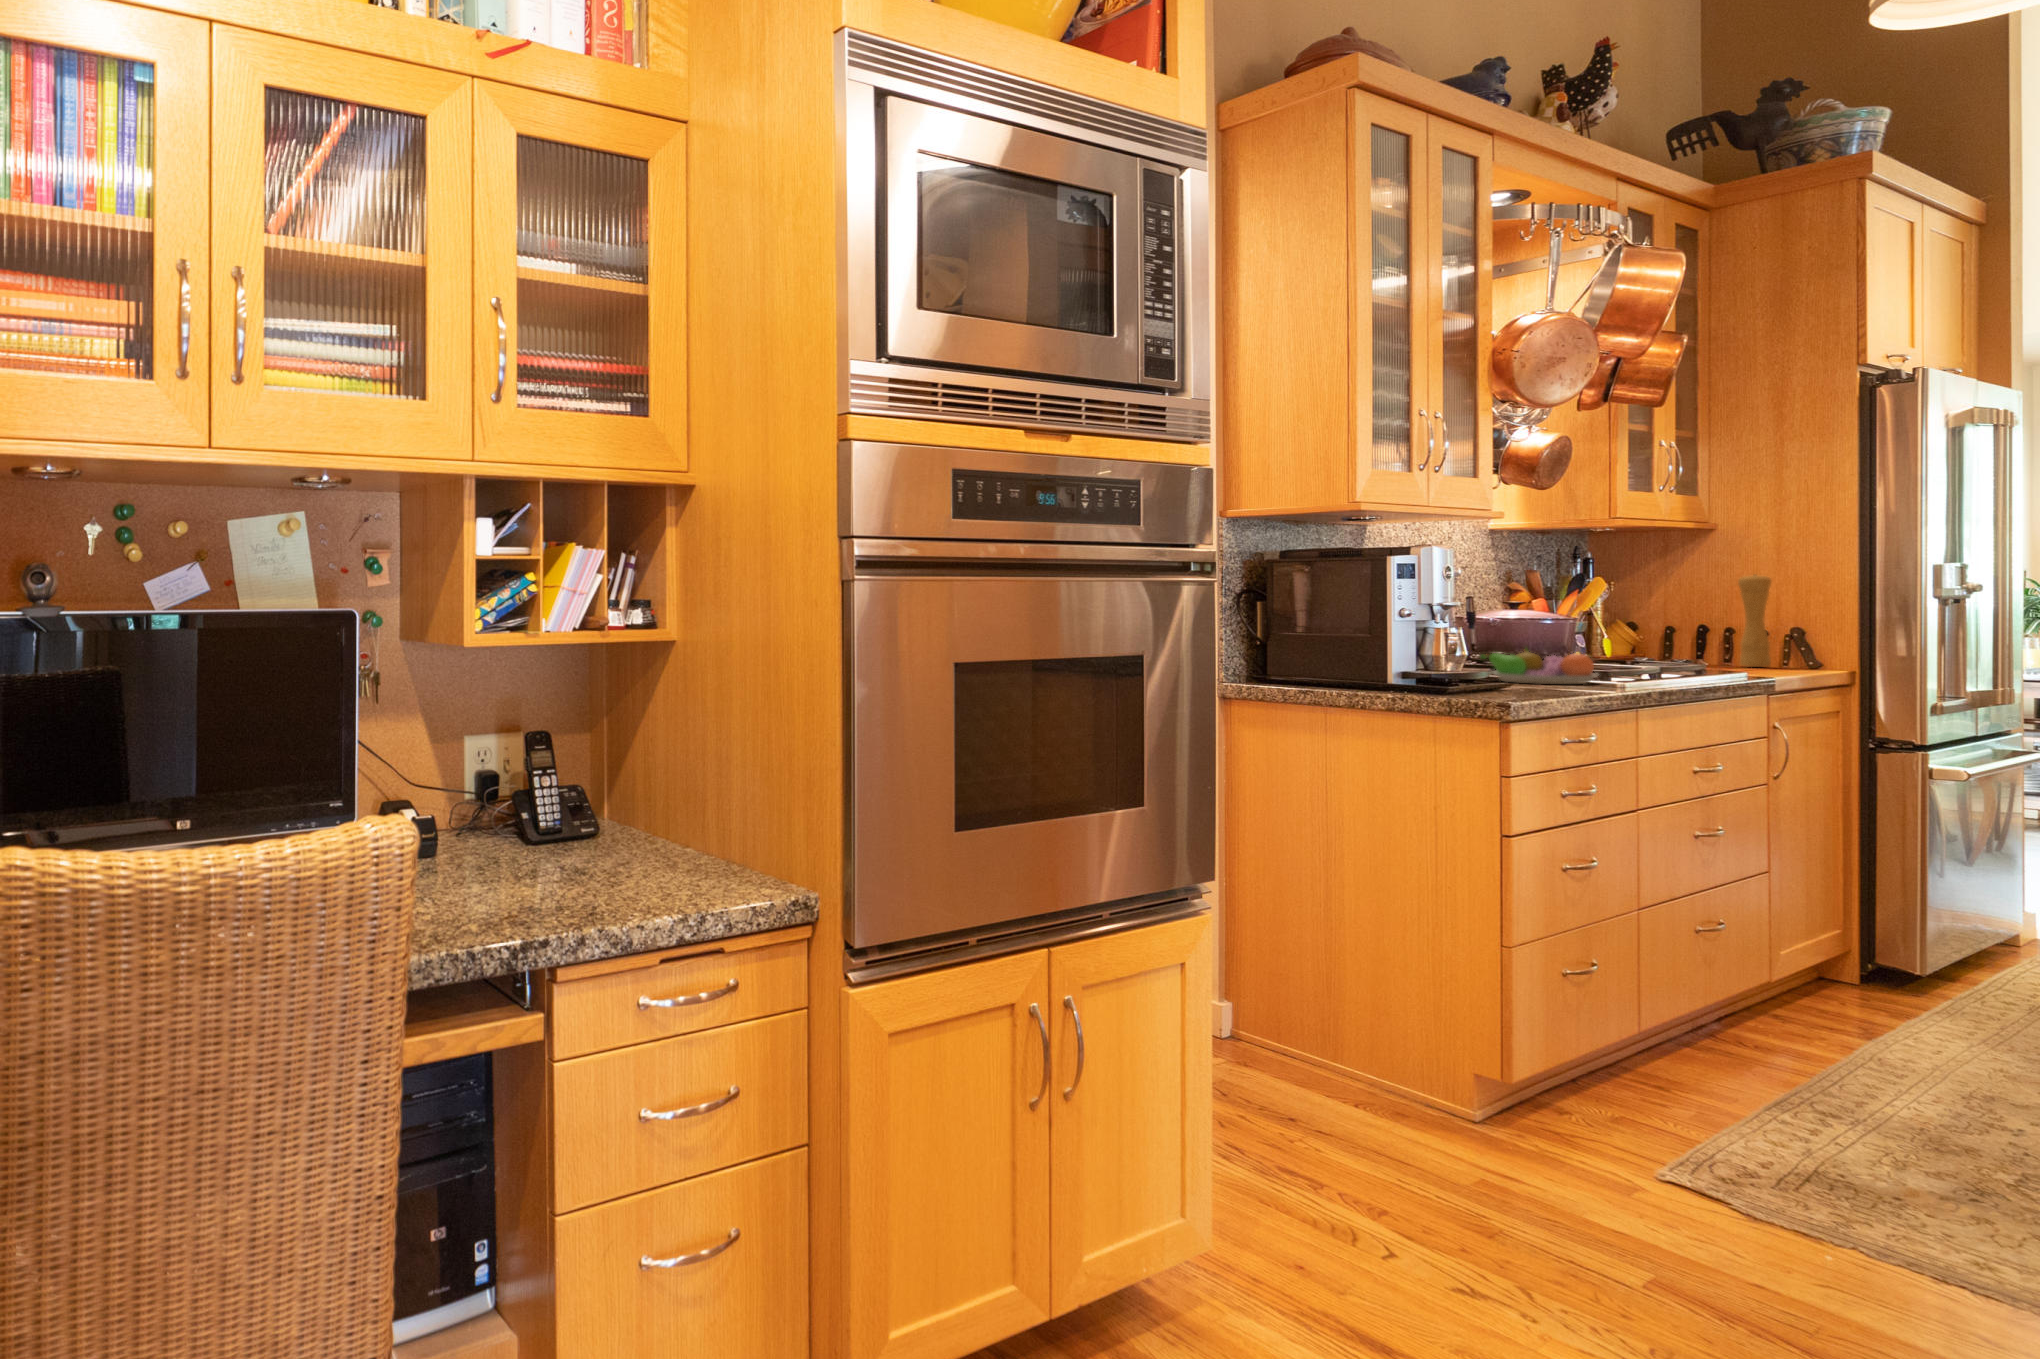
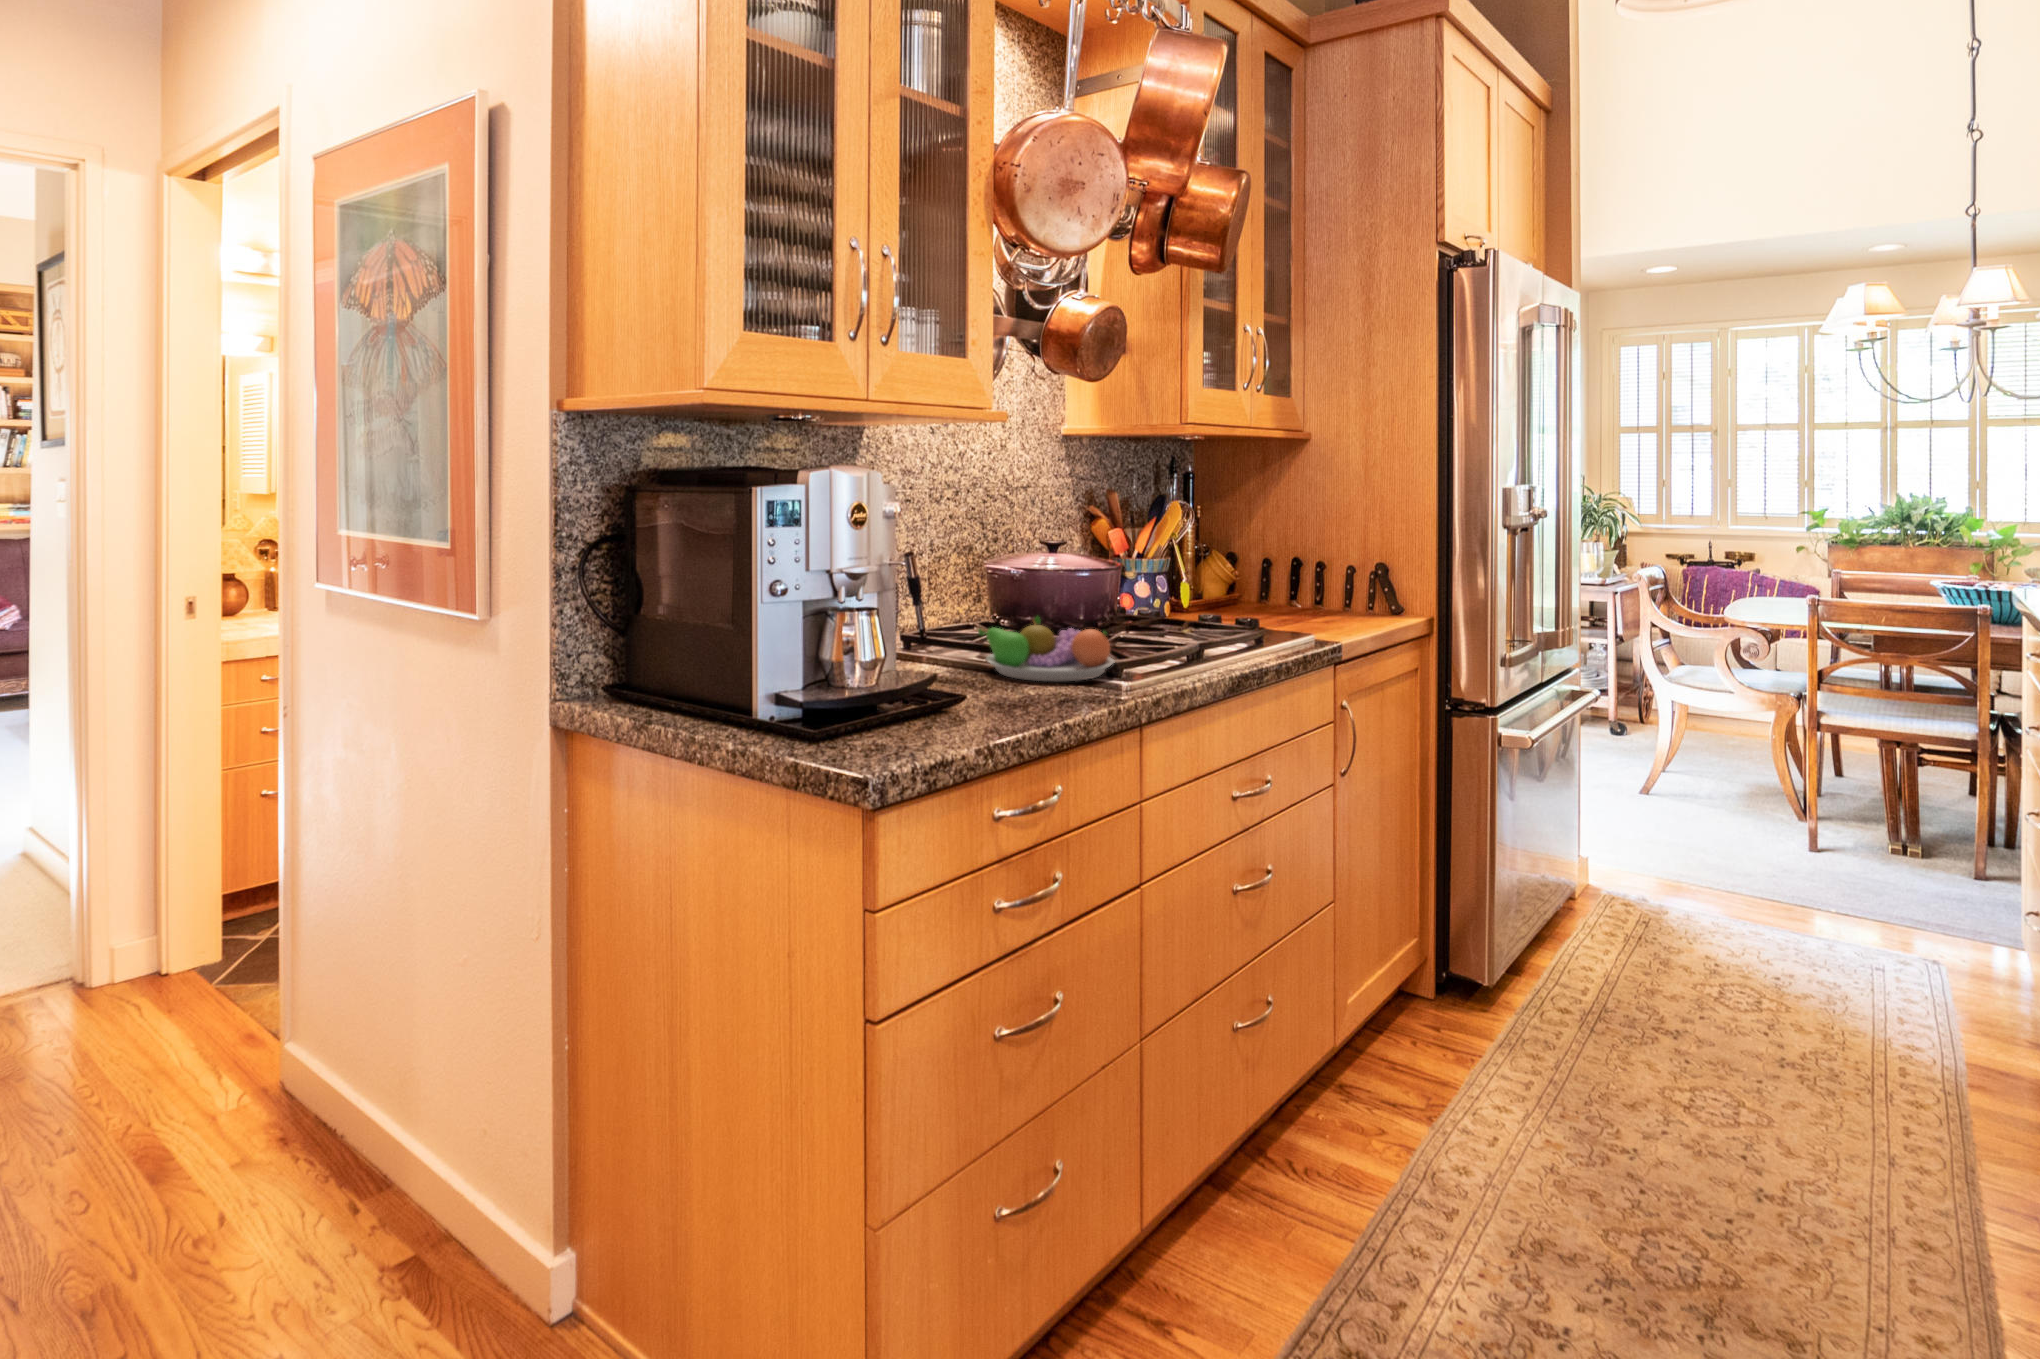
pepper mill: present [1738,575,1771,667] -> none [1325,496,1357,611]

